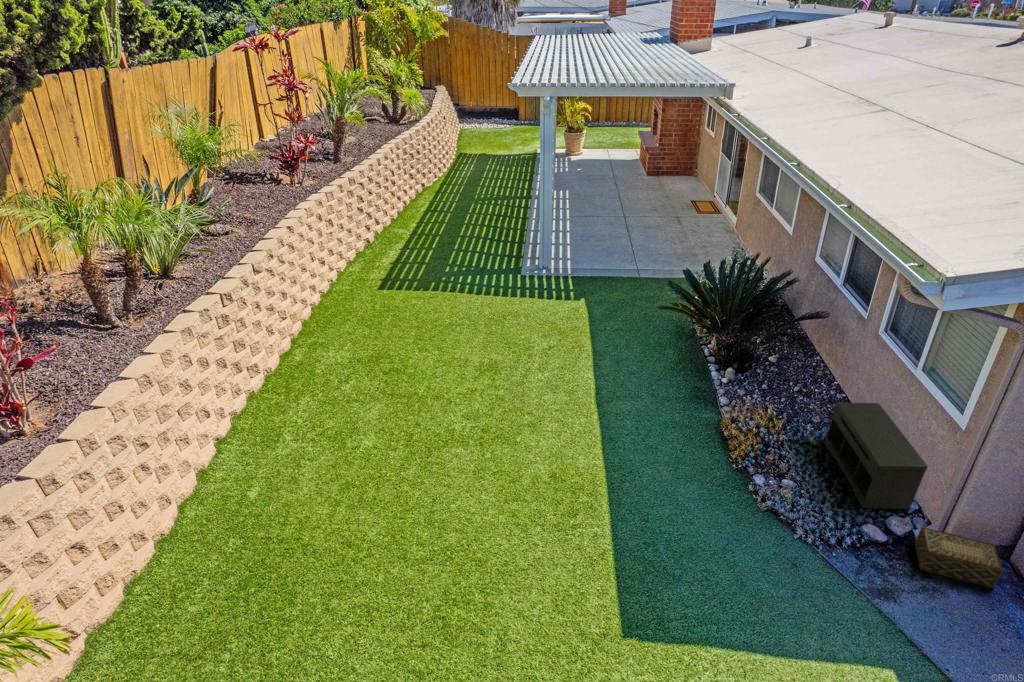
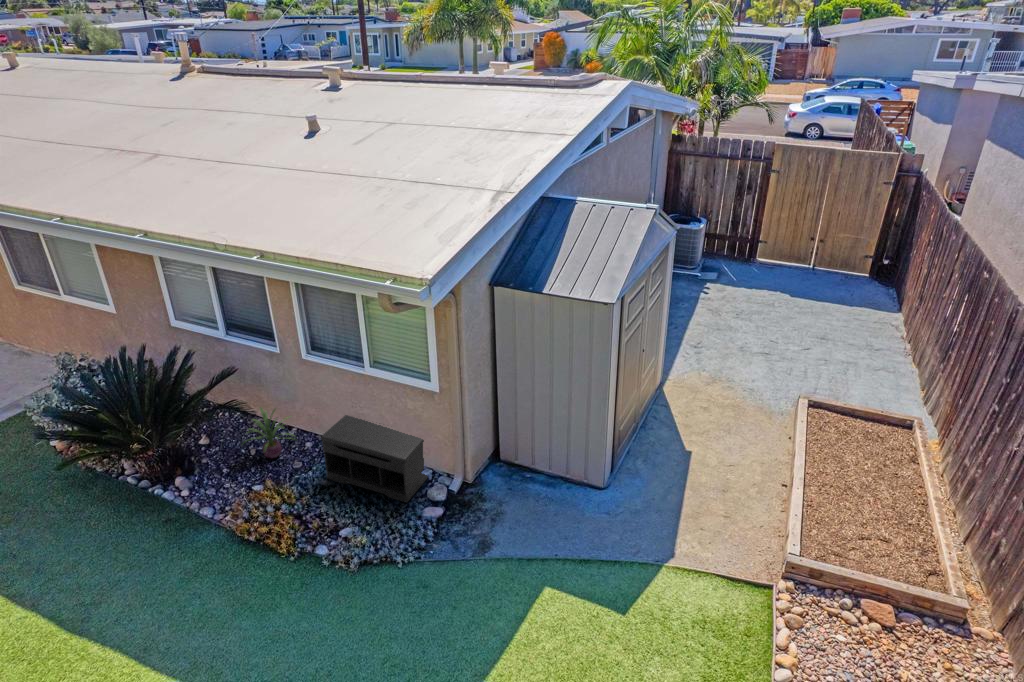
decorative plant: none [786,355,842,404] -> present [244,408,290,459]
woven basket: present [915,527,1003,588] -> none [456,457,514,511]

